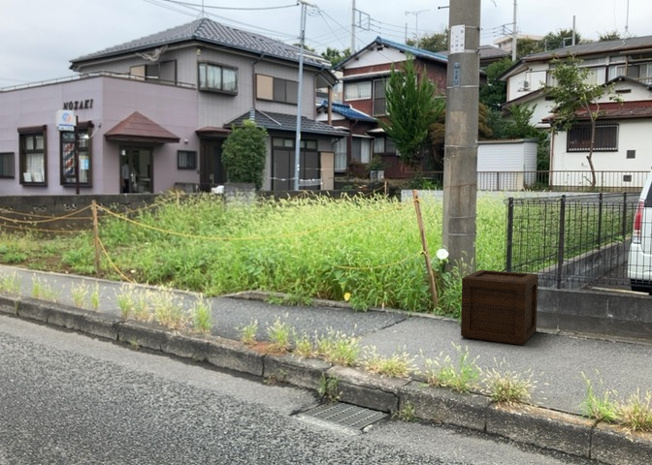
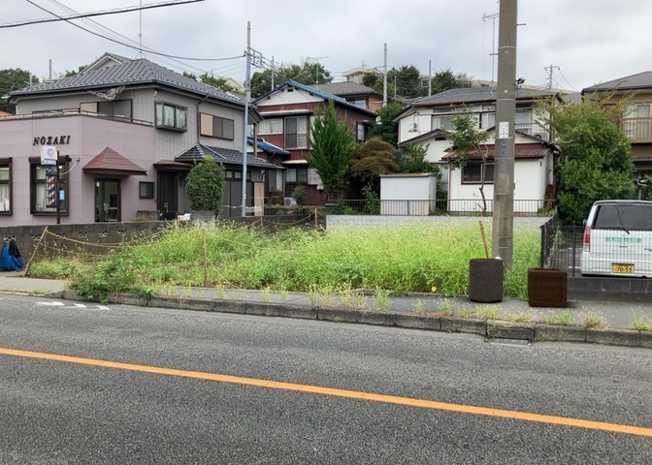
trash can: none [385,250,440,323] -> present [469,258,503,302]

